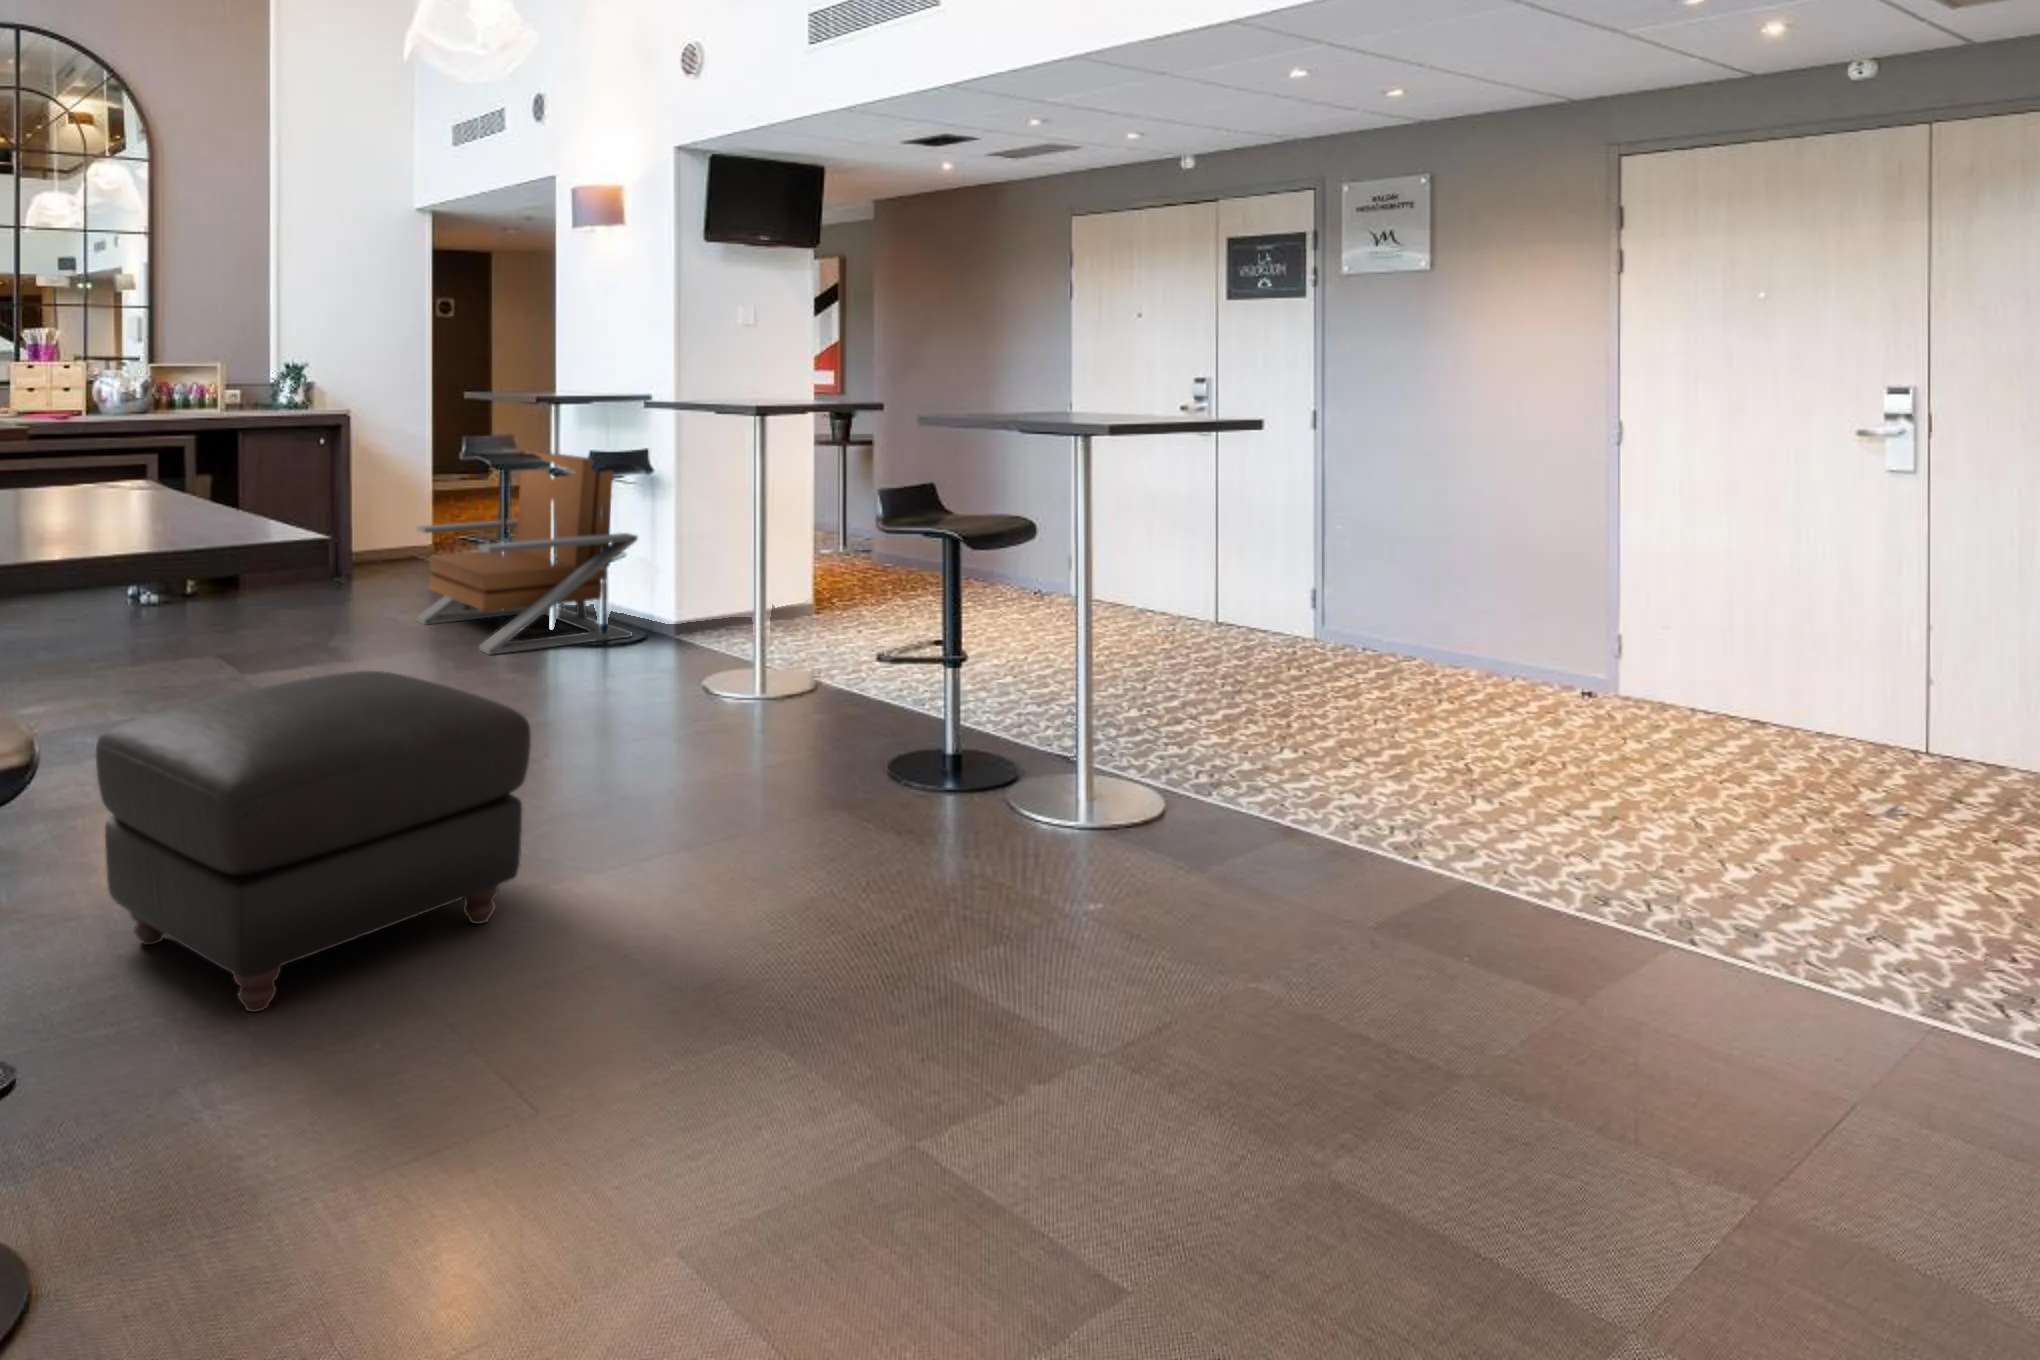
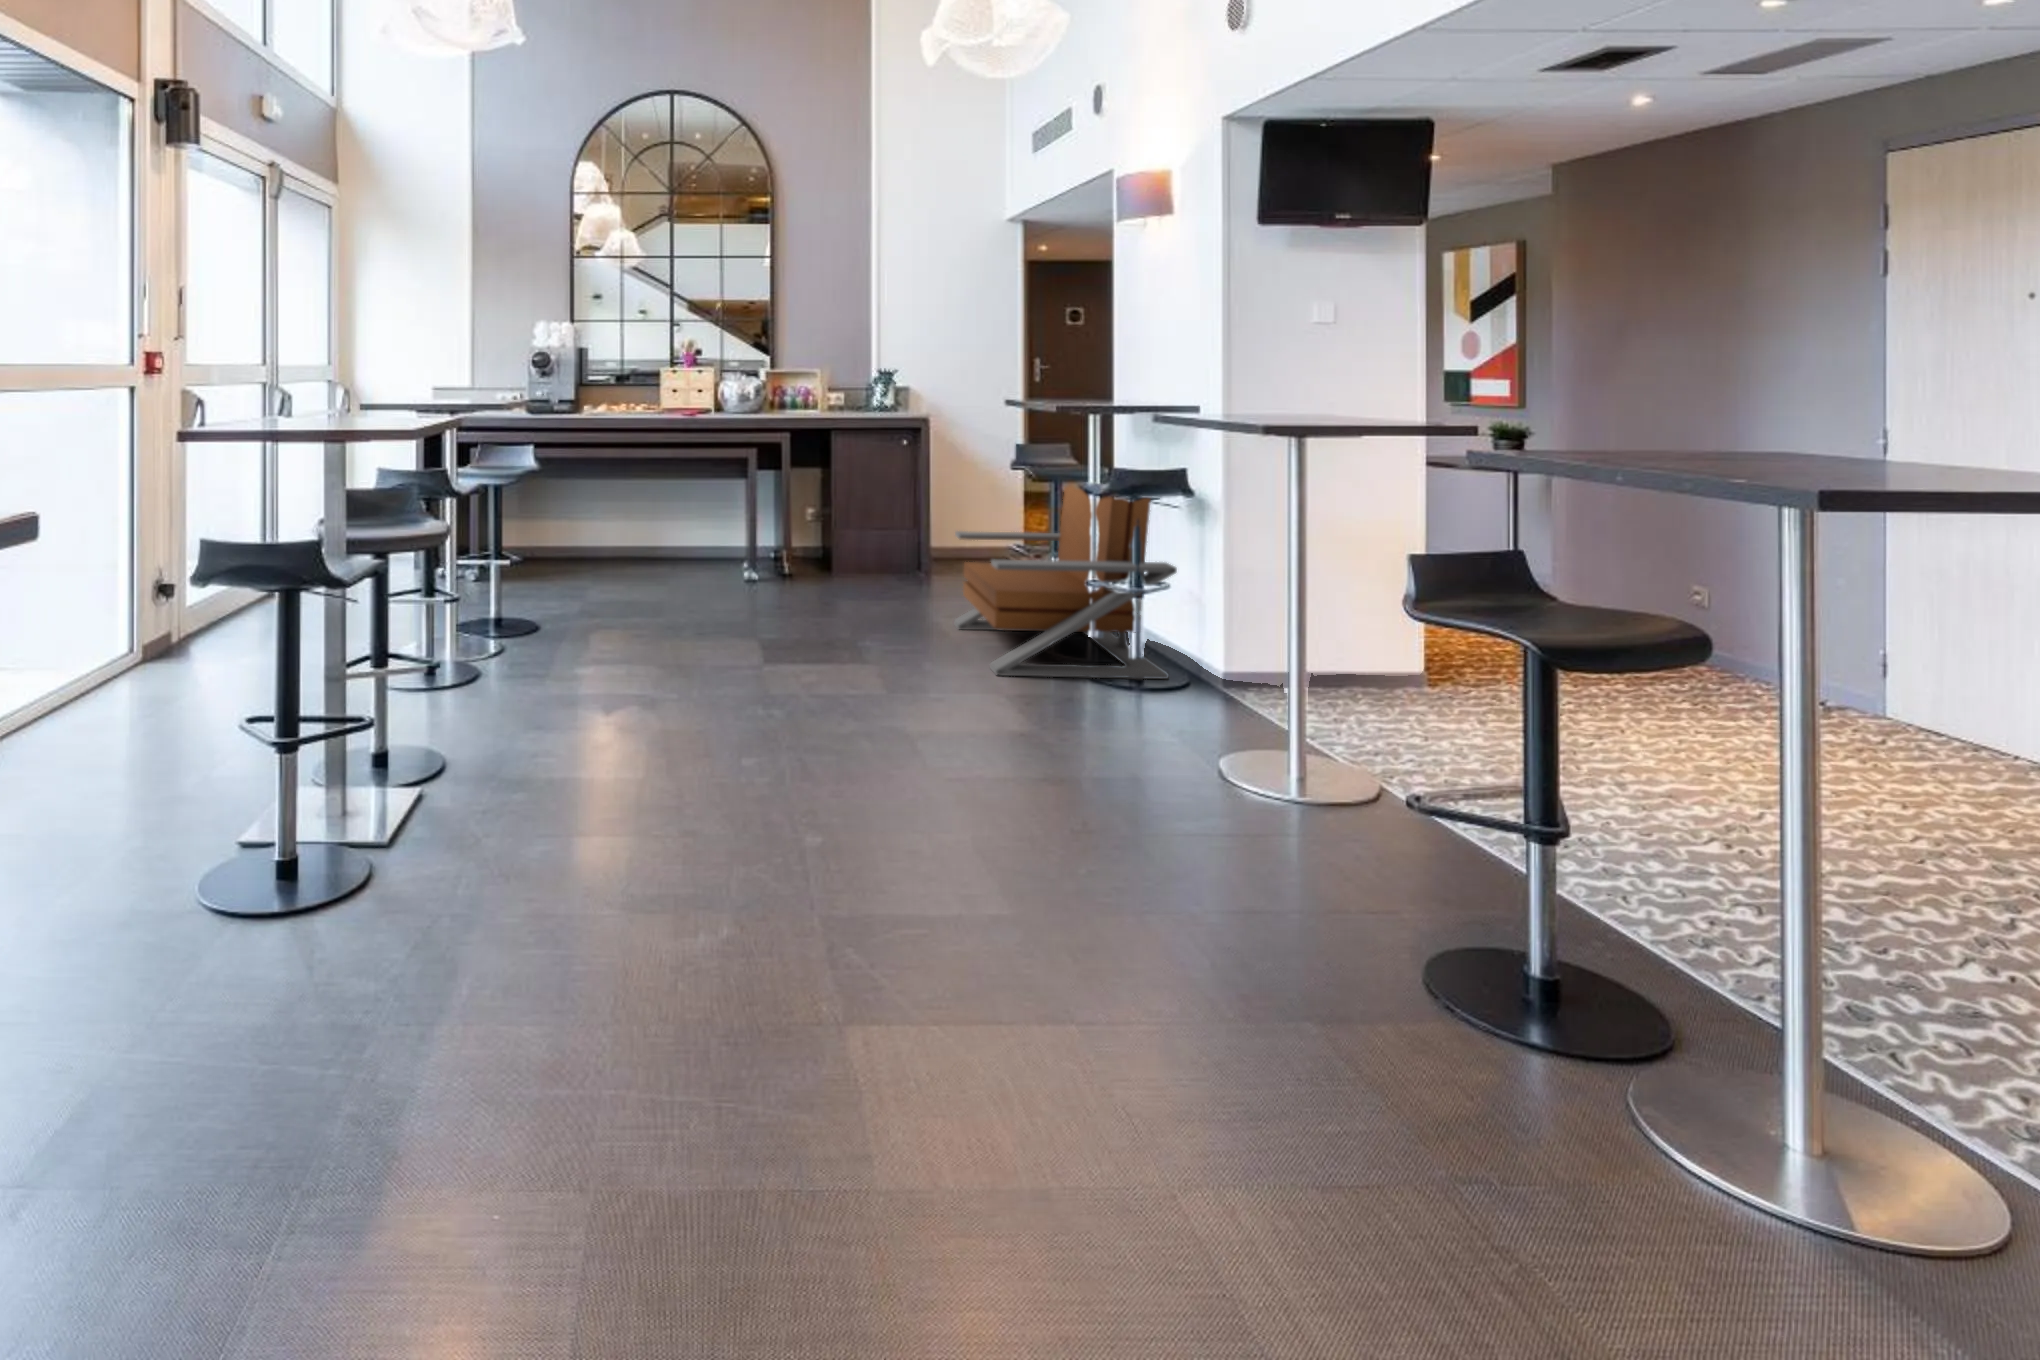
ottoman: present [96,671,531,1012] -> none [359,711,778,1099]

